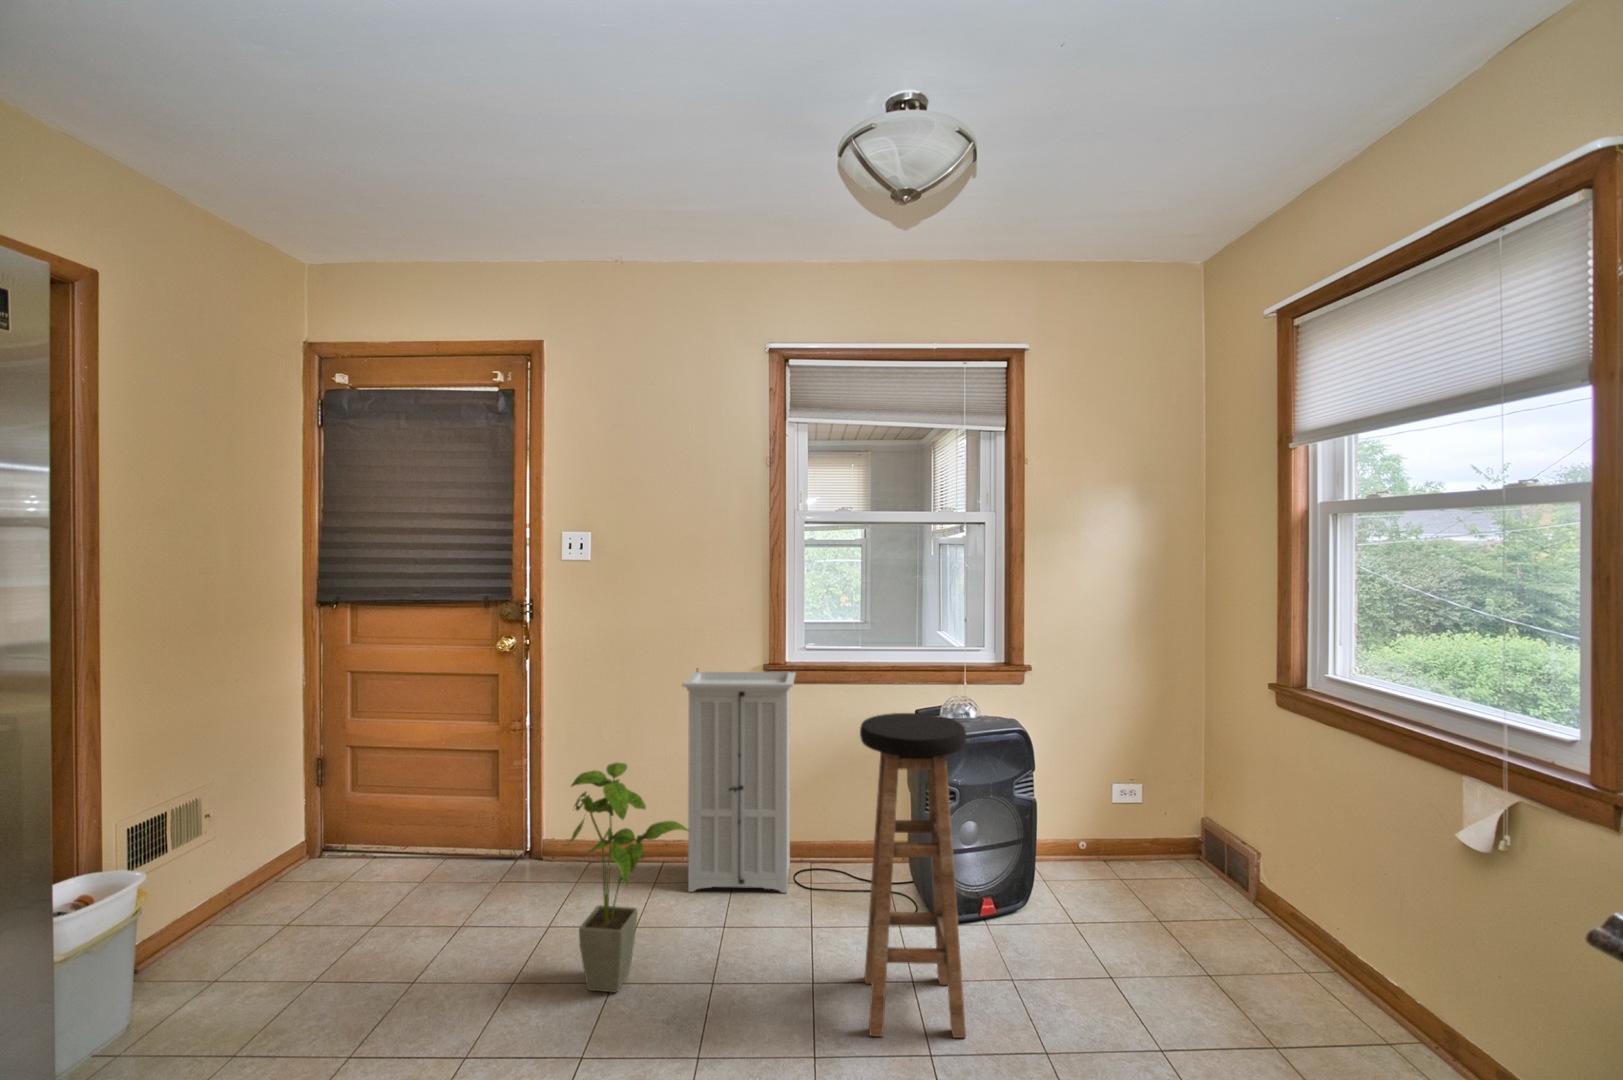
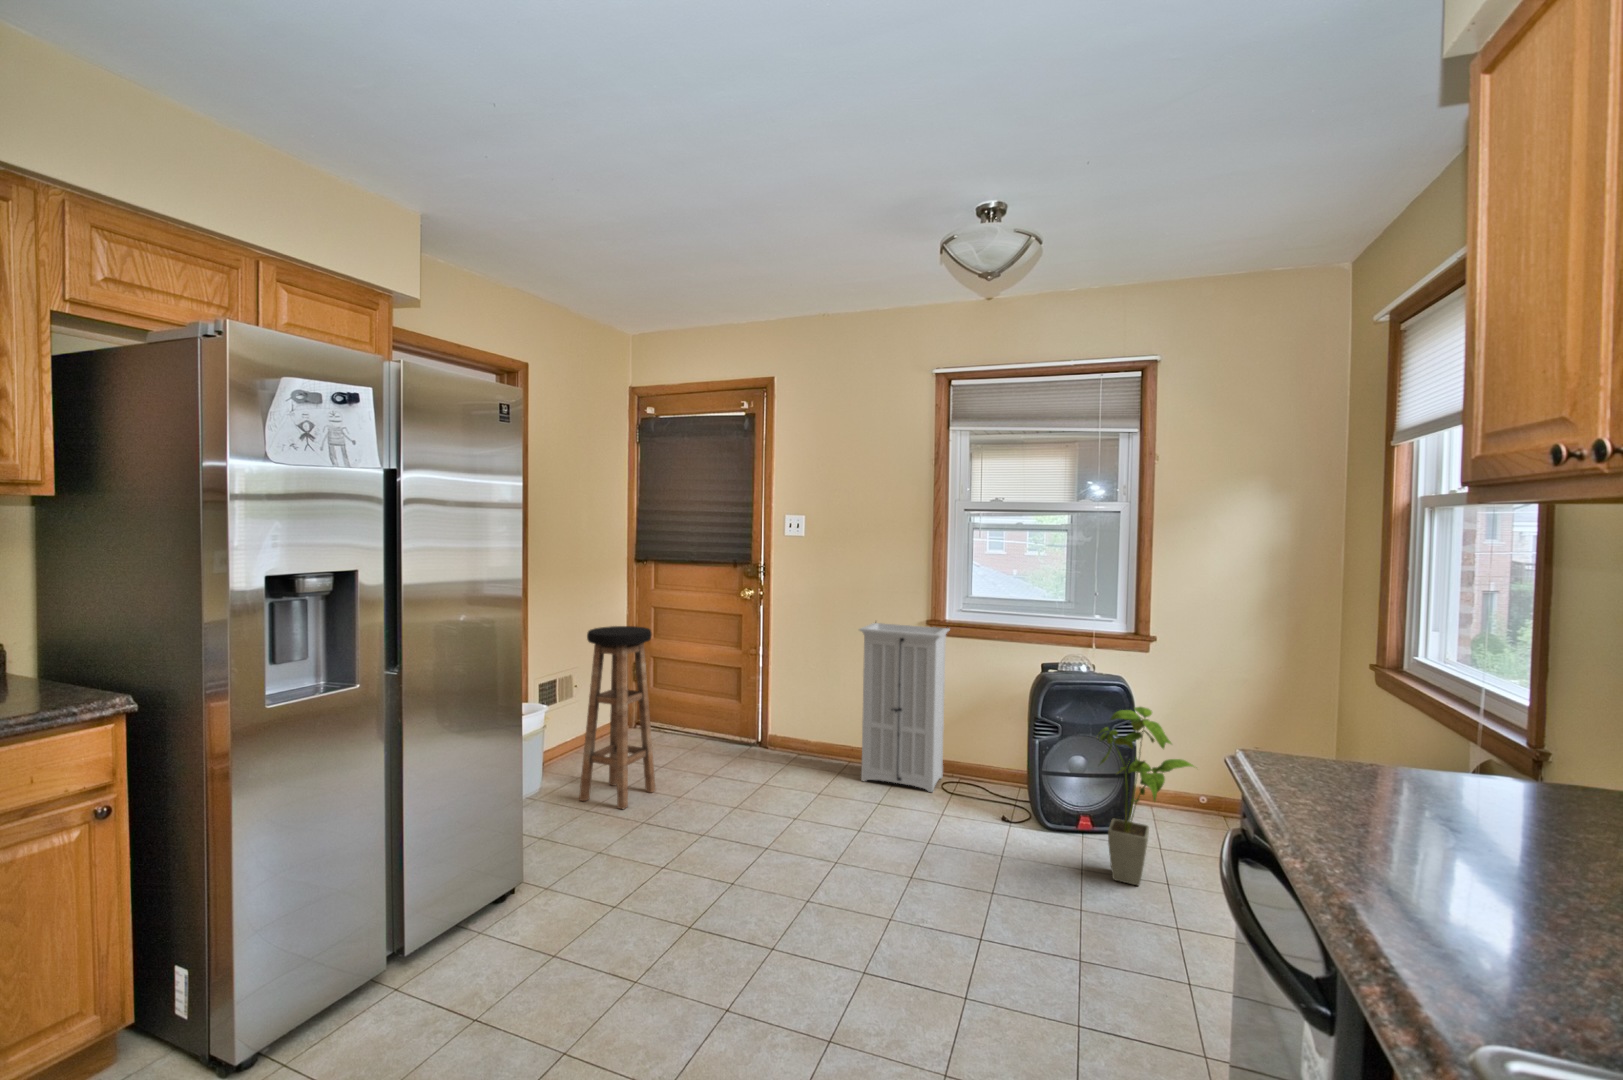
bar stool: present [860,713,966,1038] -> present [579,626,656,809]
house plant: present [570,763,690,993] -> present [1097,707,1194,885]

